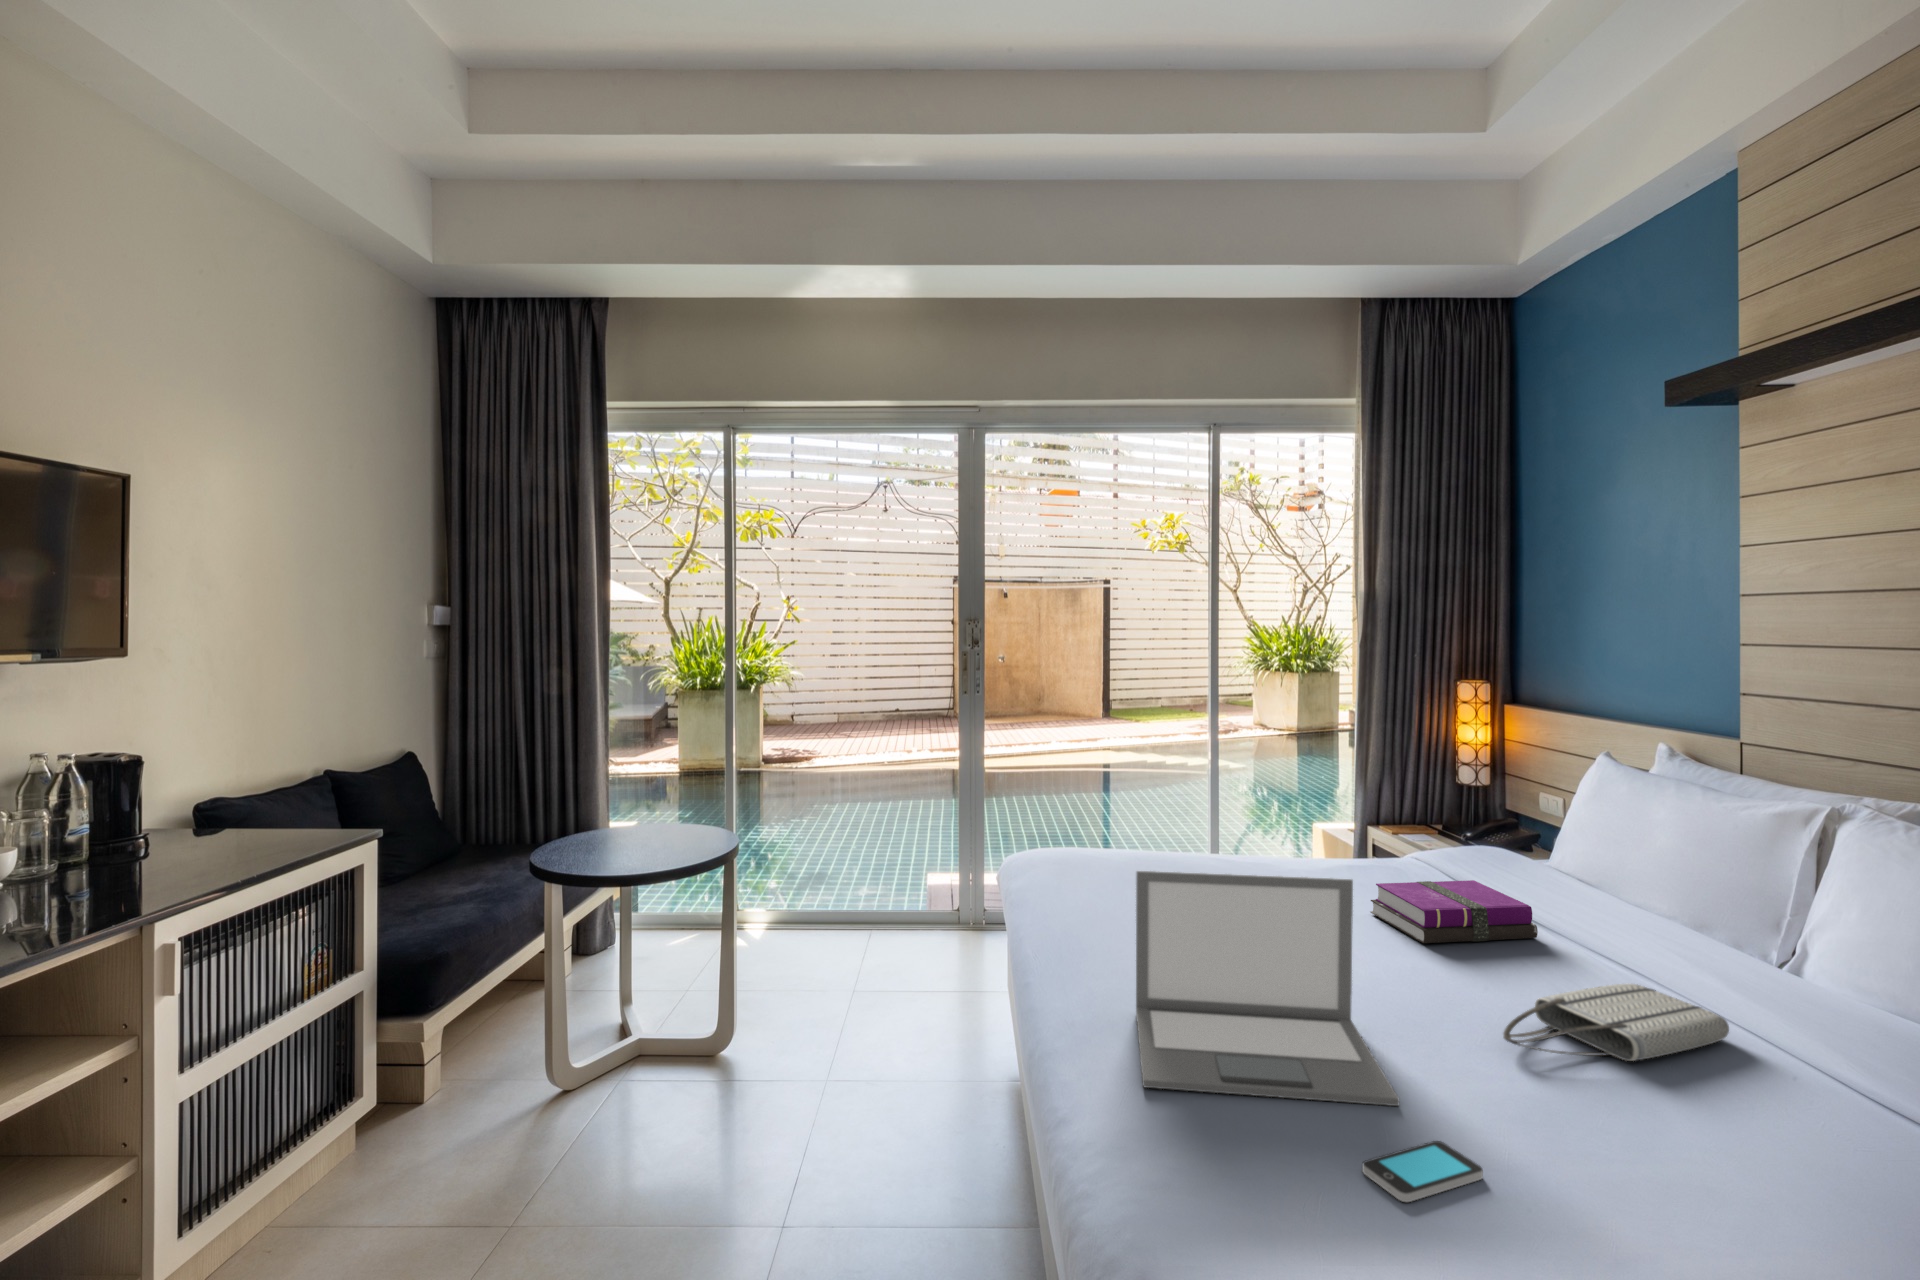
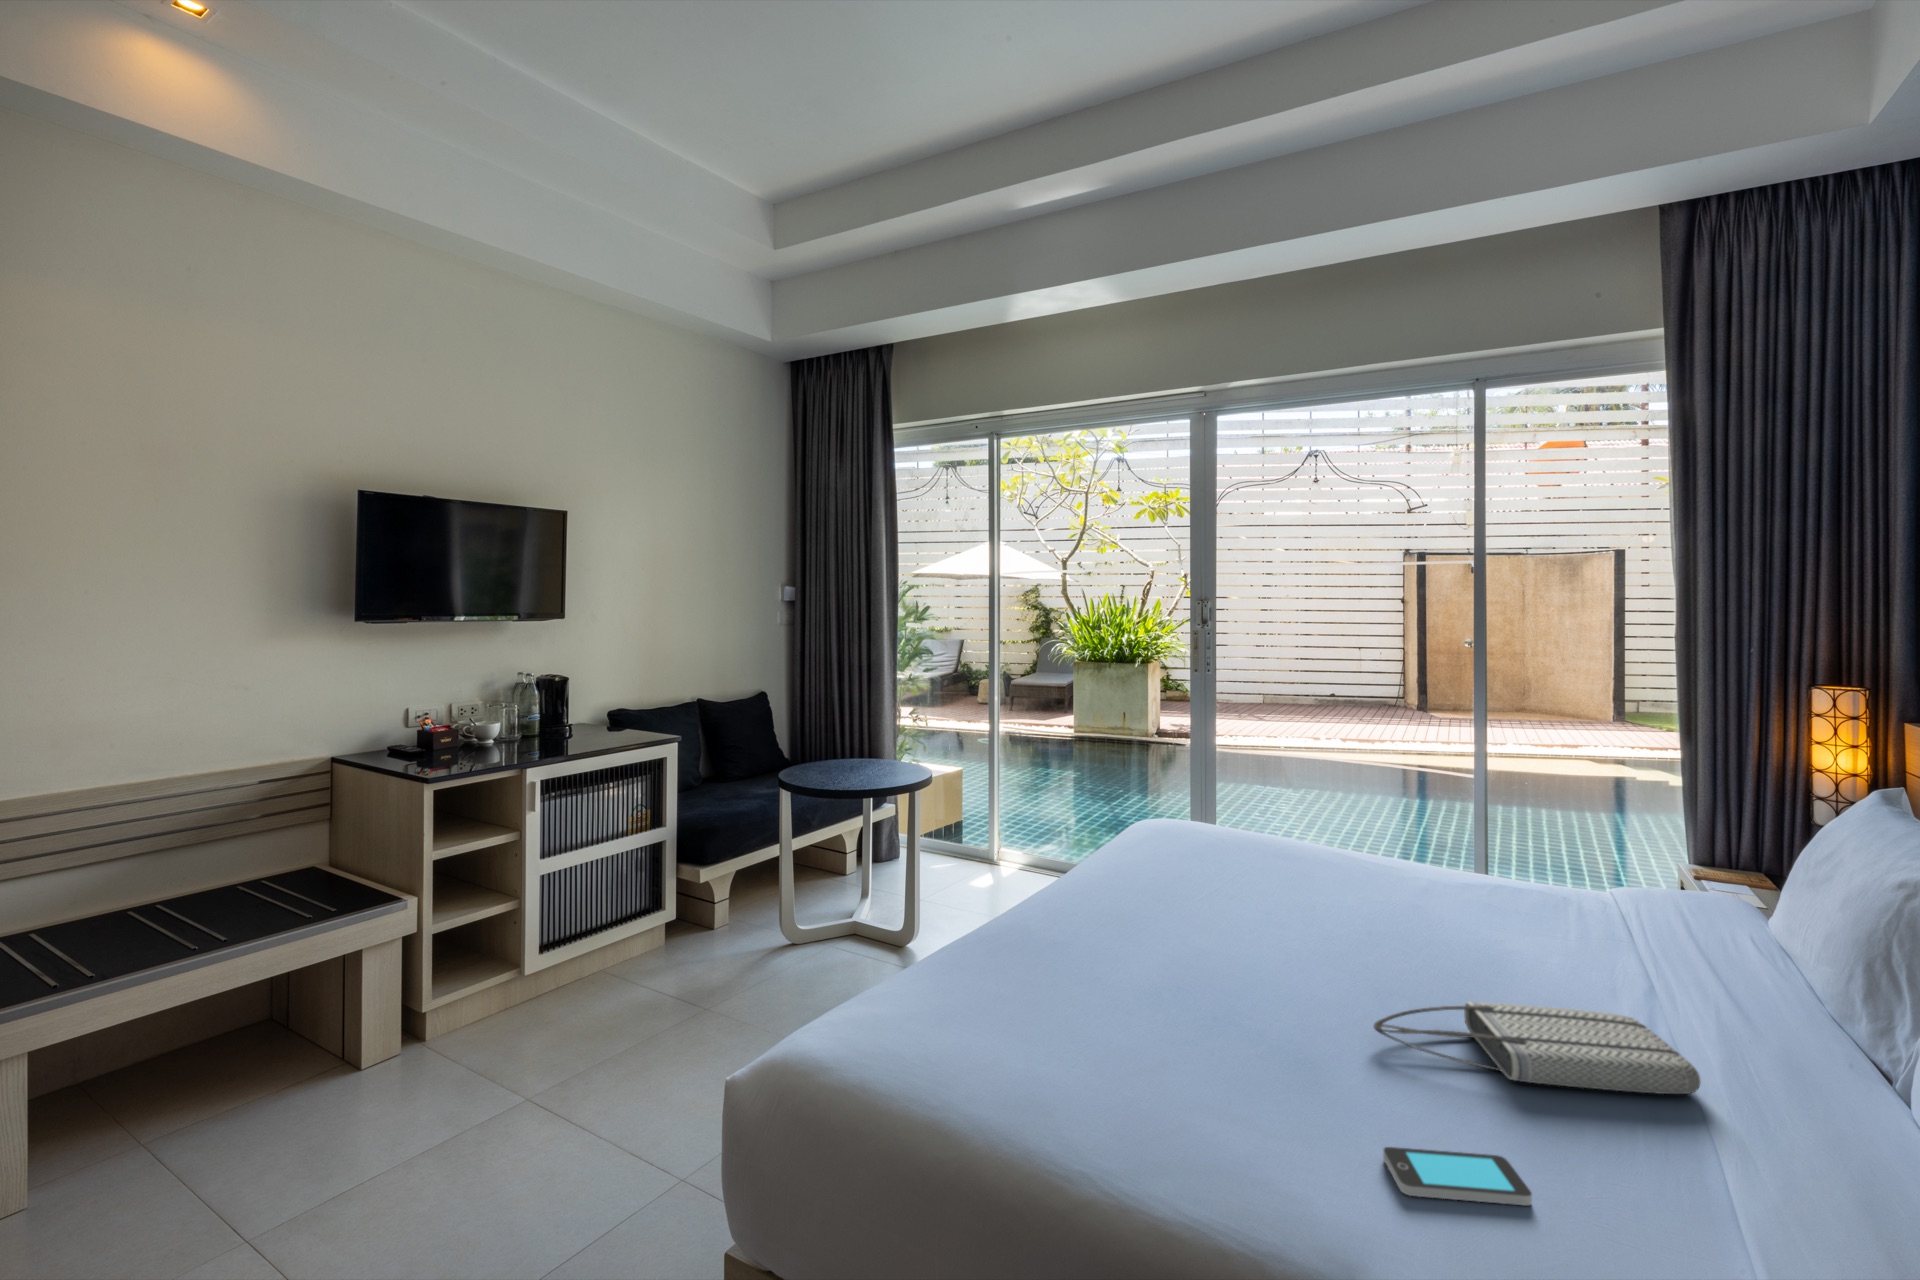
laptop: present [1136,871,1399,1106] -> none [992,811,1251,1049]
notebook: present [1371,880,1538,943] -> none [1439,877,1617,963]
smartphone: present [1362,1141,1483,1202] -> present [1383,1147,1532,1205]

